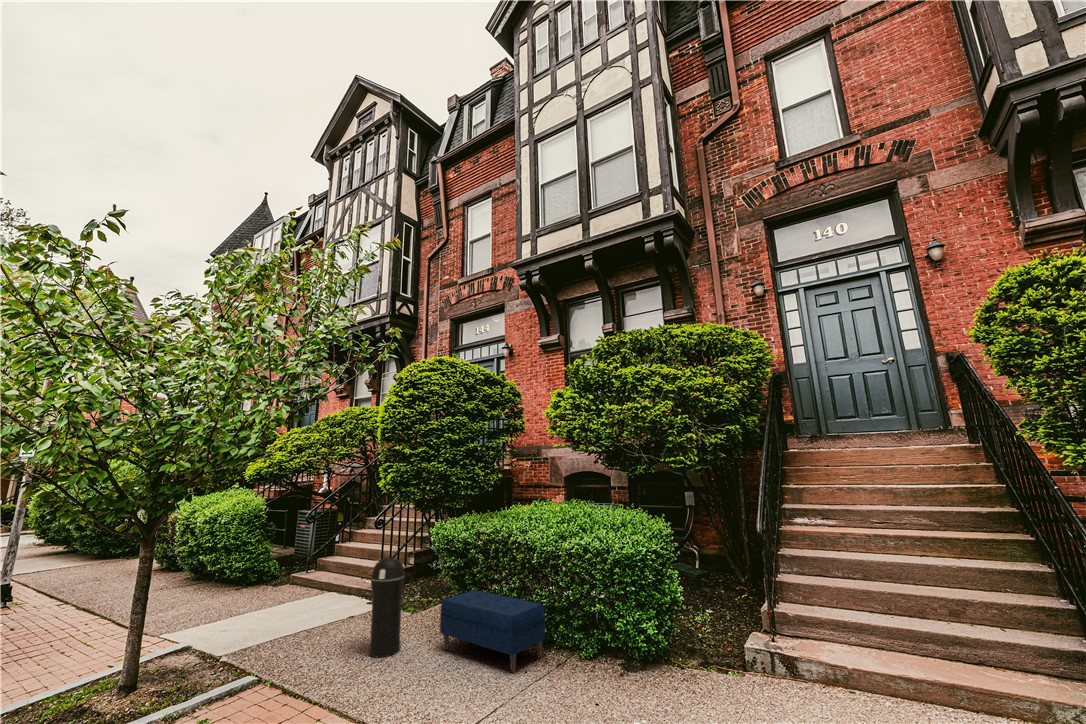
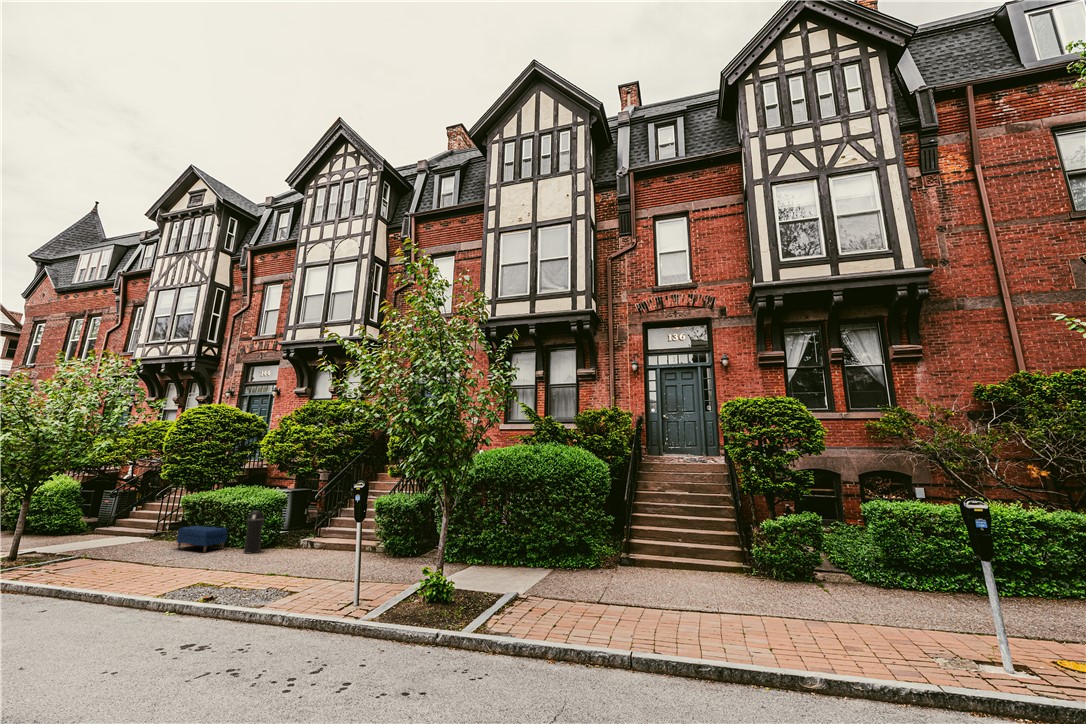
trash can: present [369,558,405,657] -> present [244,510,264,553]

